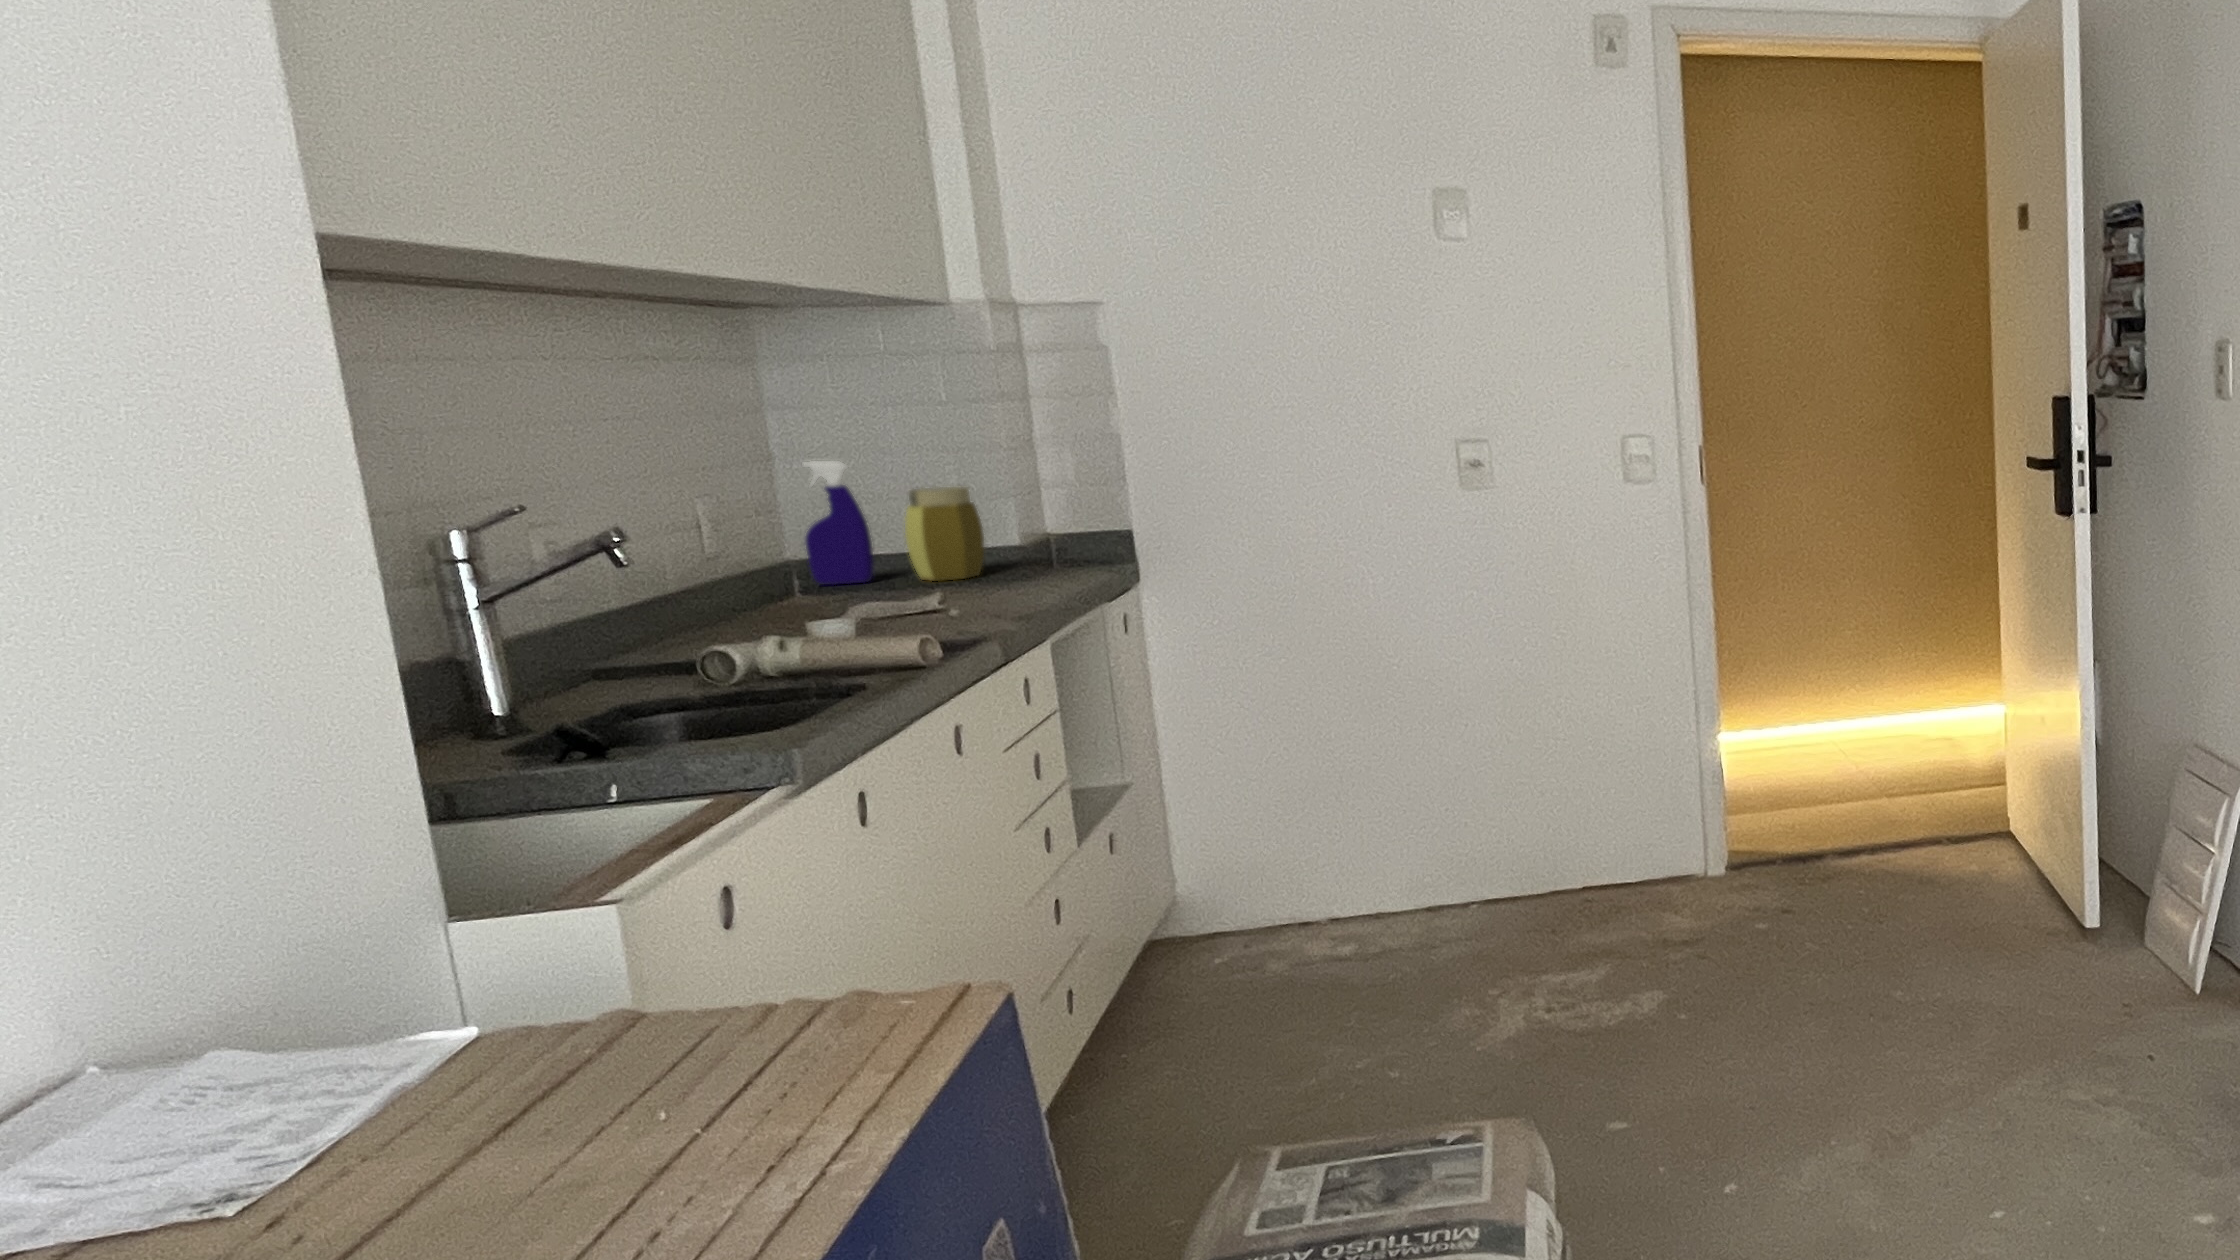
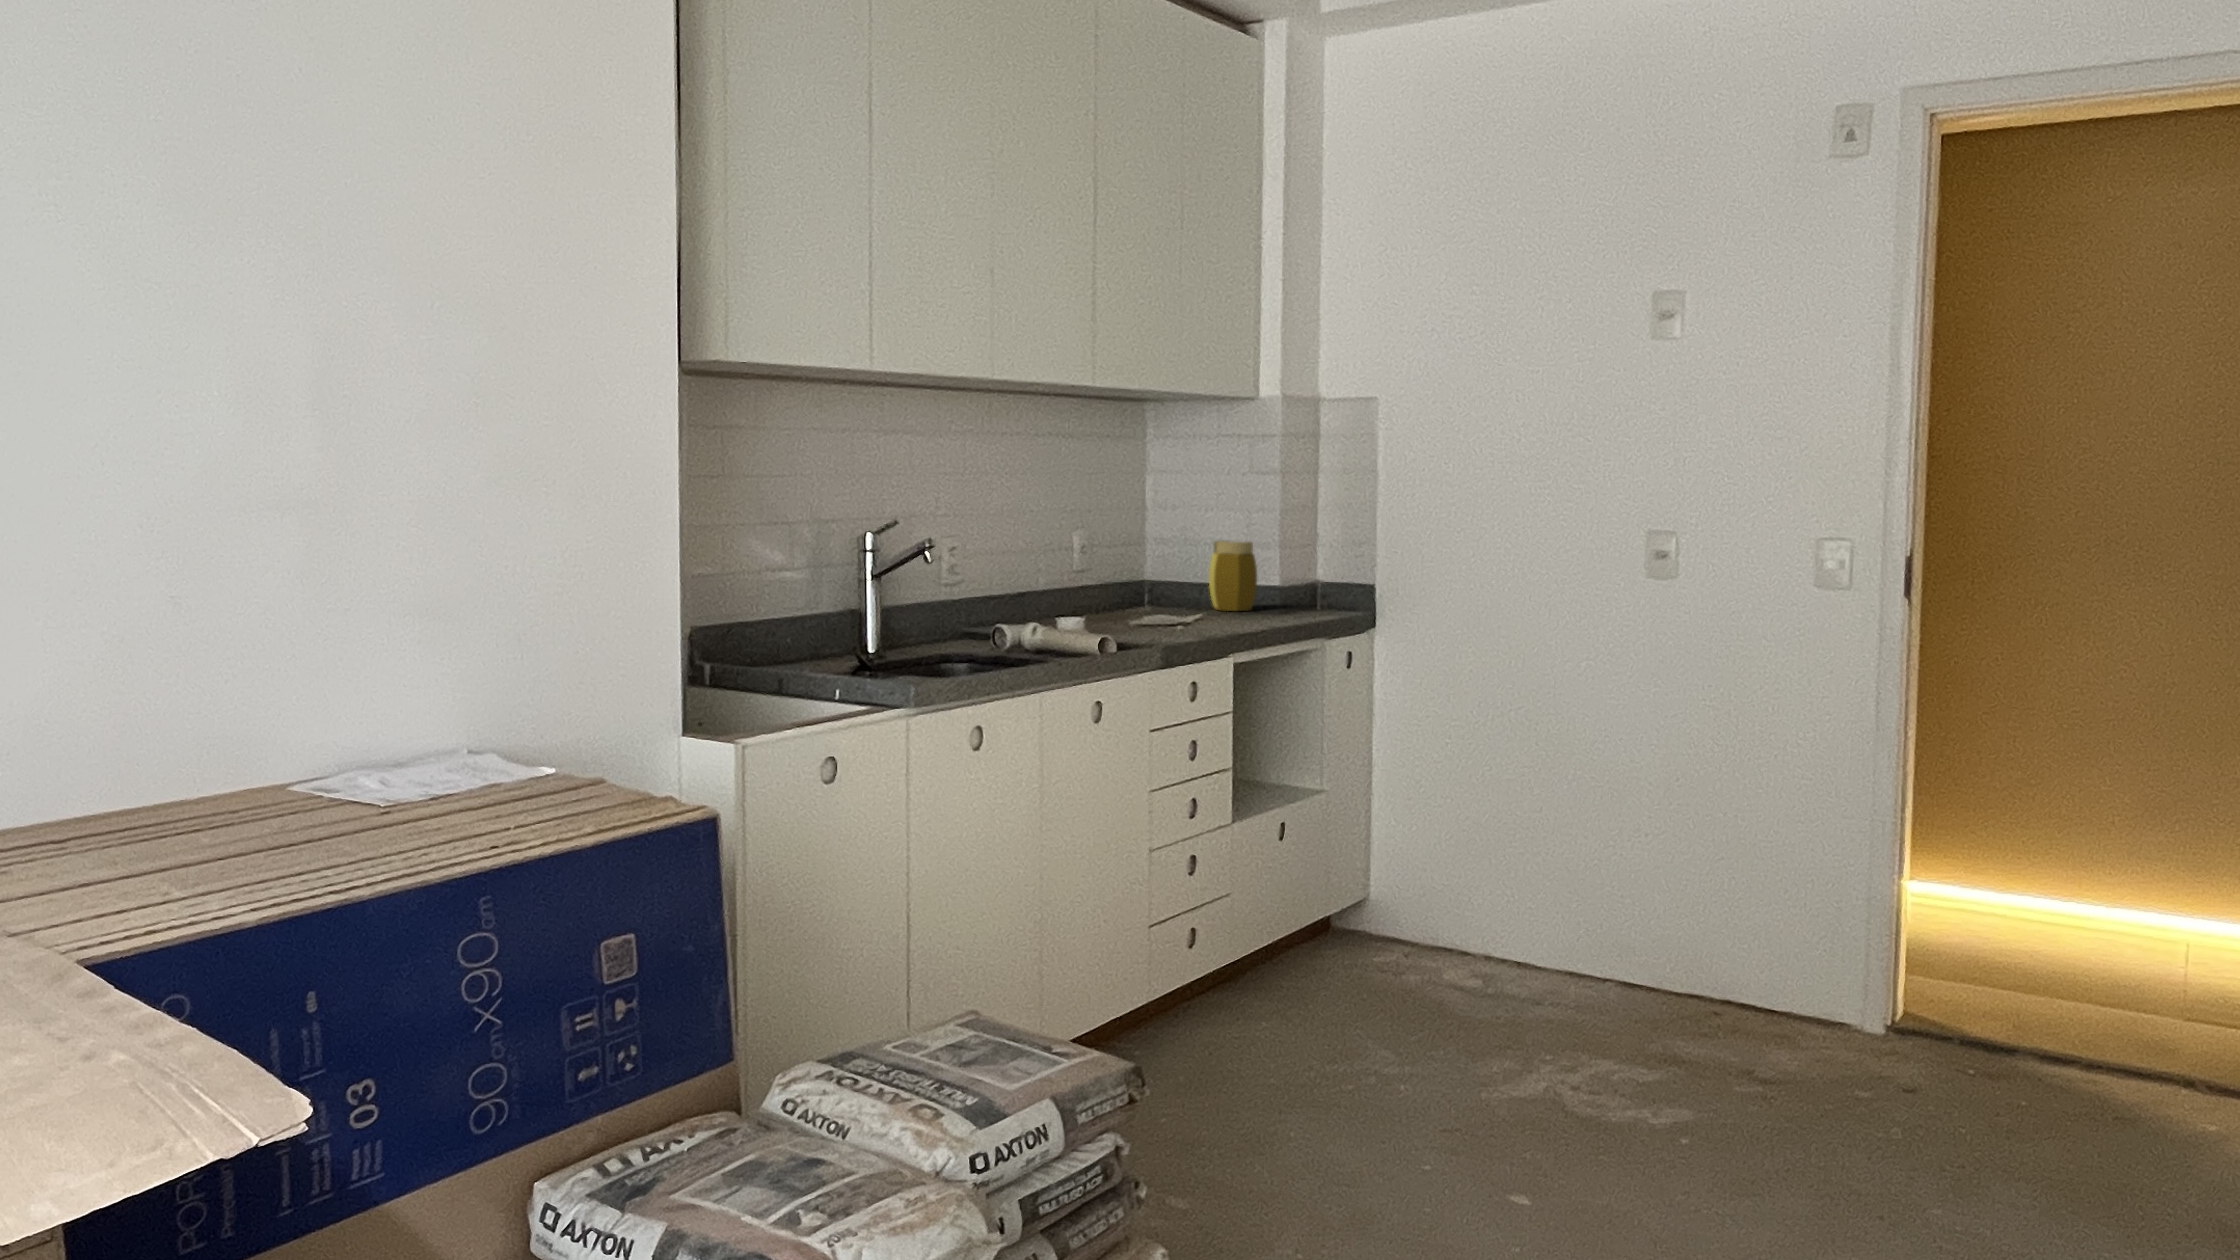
spray bottle: present [803,461,873,585] -> none [1155,515,1192,606]

